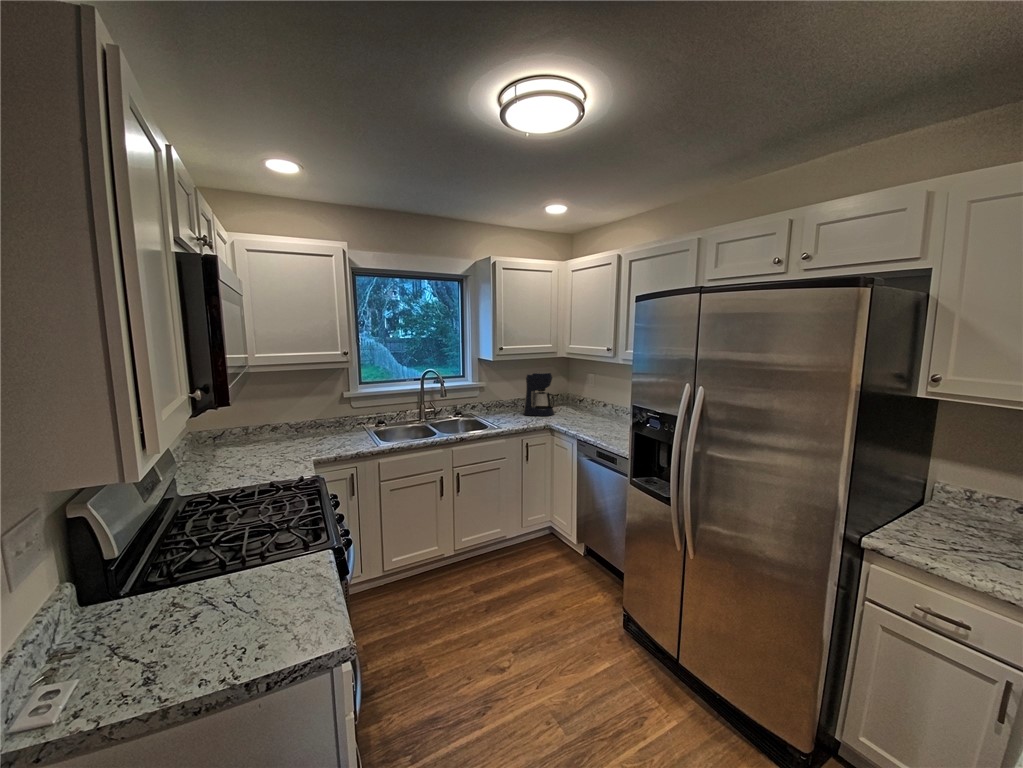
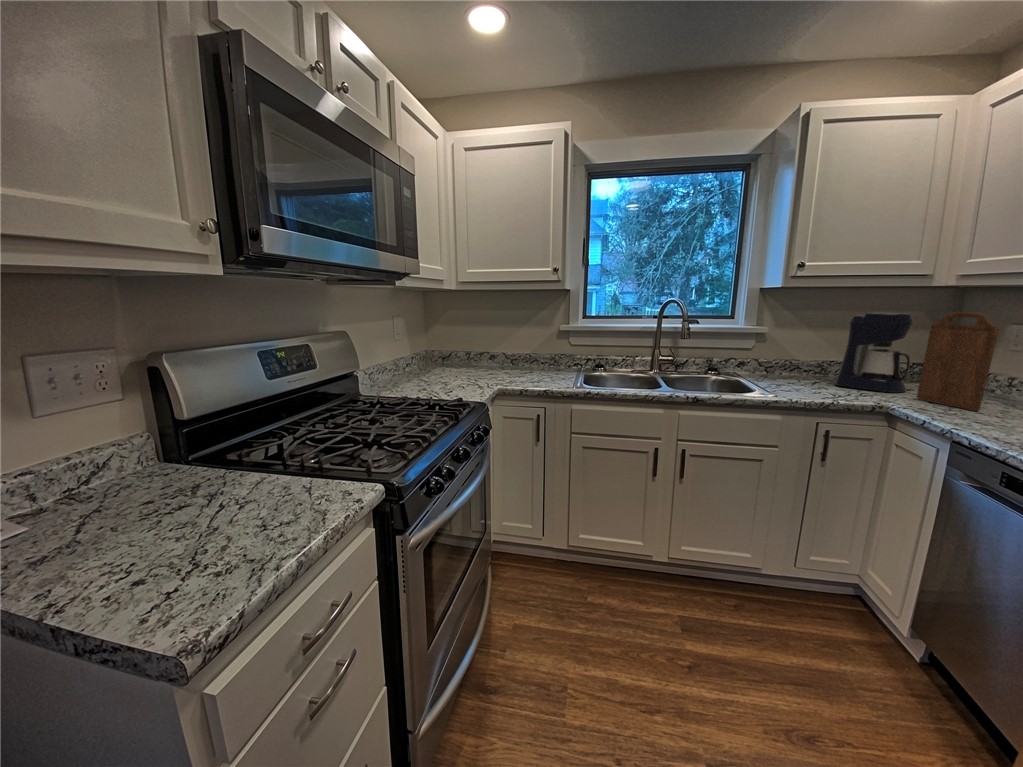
cutting board: none [560,374,584,422] -> present [917,312,999,411]

